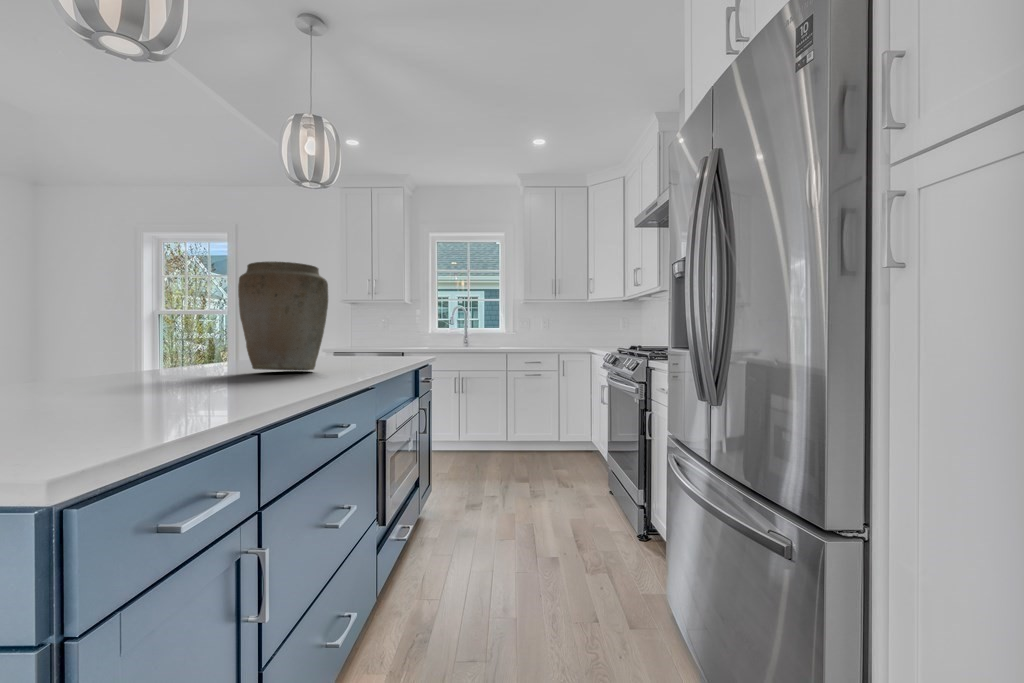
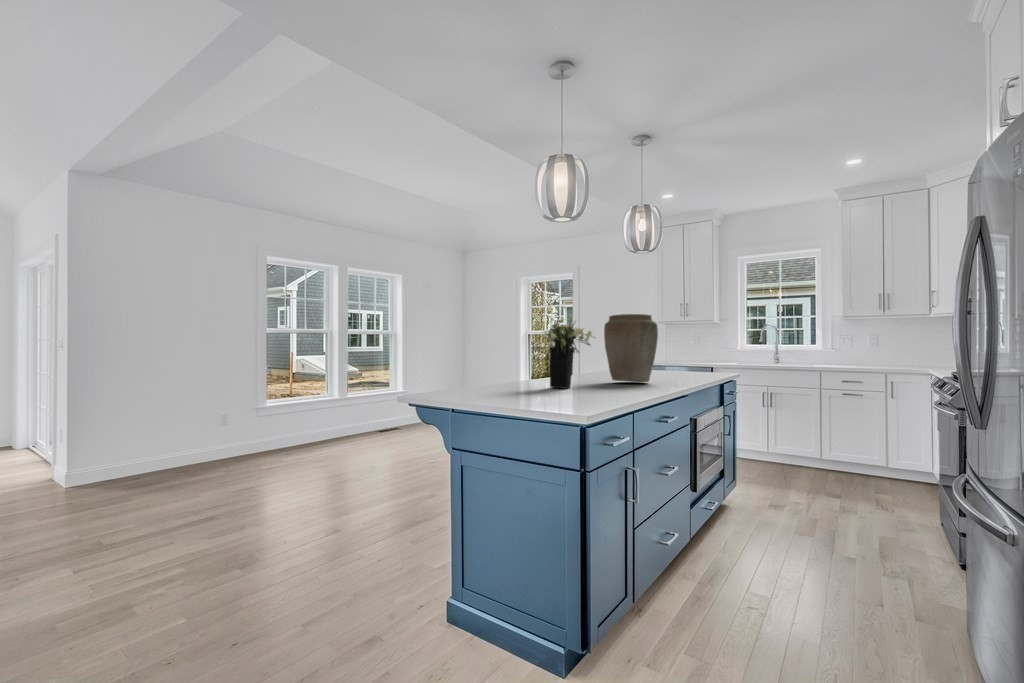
flower arrangement: none [70,252,207,388] -> present [545,319,592,389]

